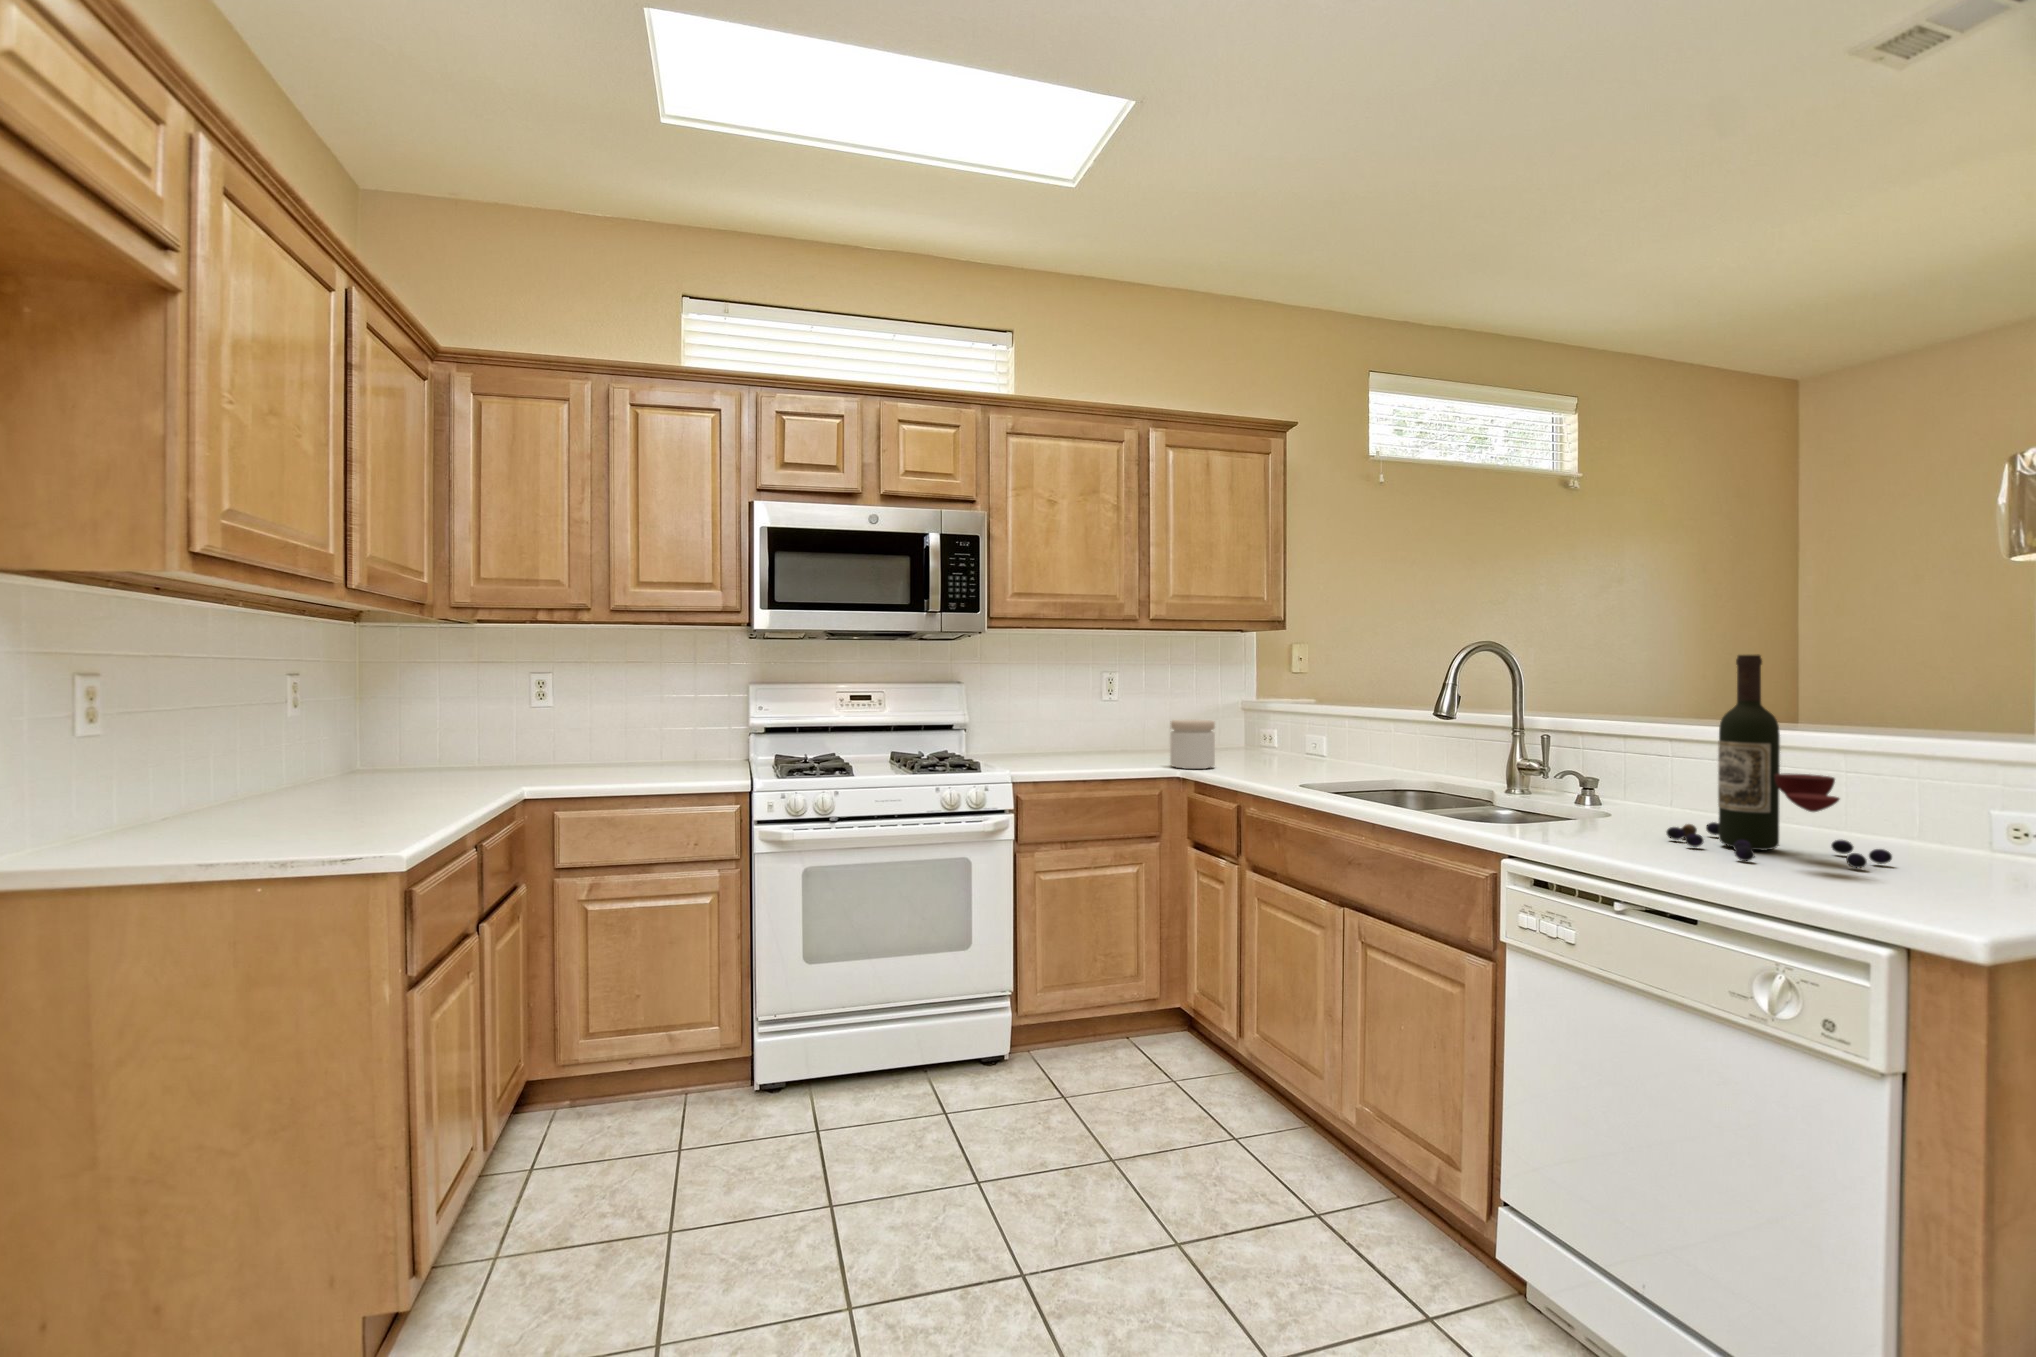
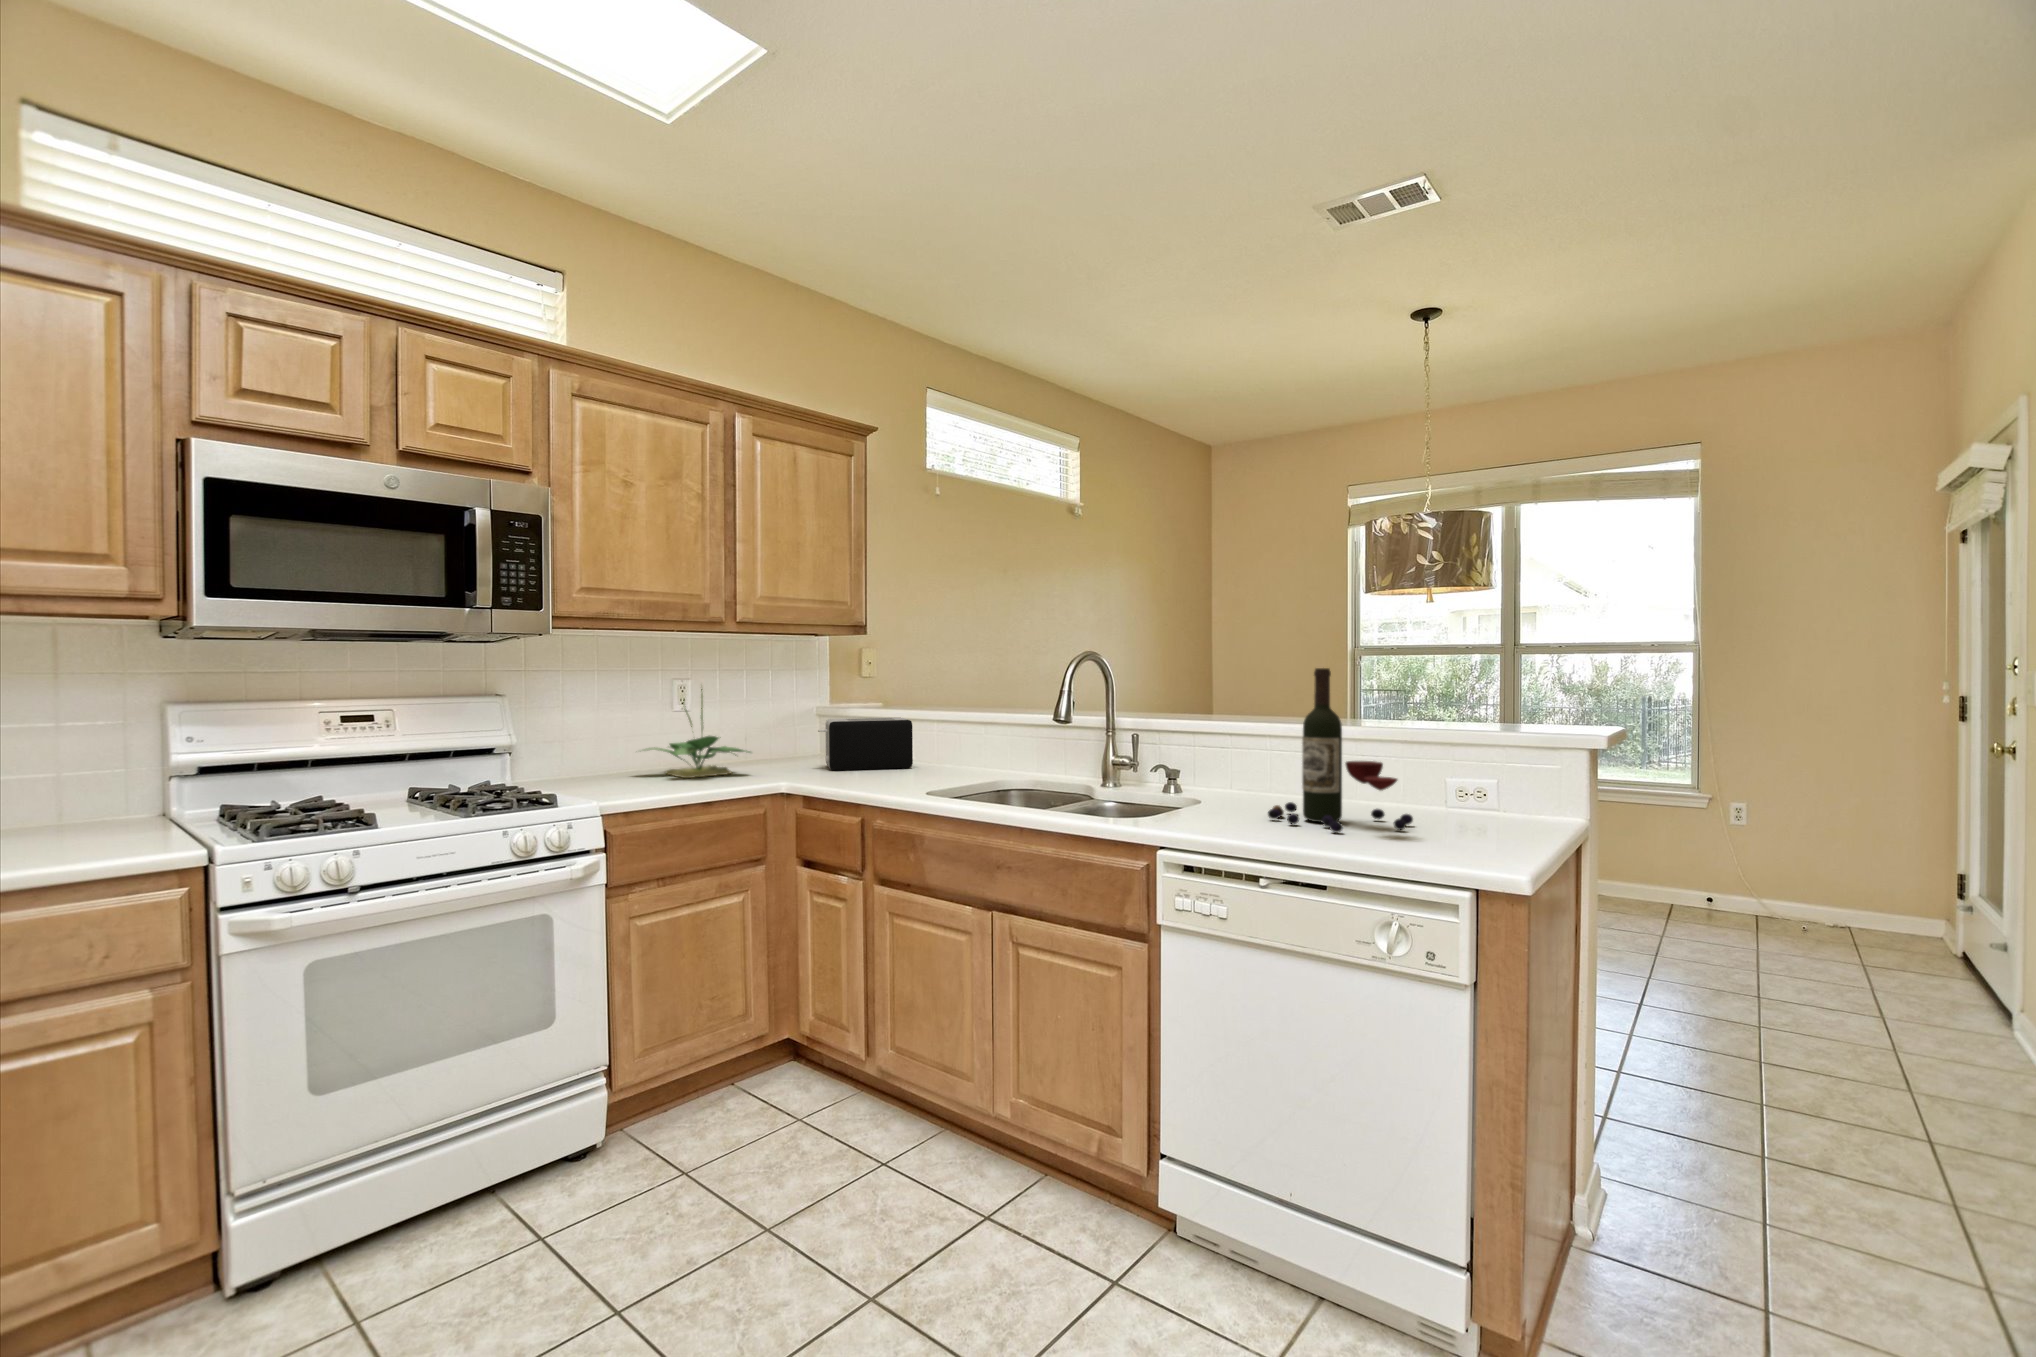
potted plant: none [1063,674,1160,758] -> present [645,689,750,778]
toaster: none [1226,711,1318,762] -> present [818,717,913,771]
jar: present [1170,720,1215,769] -> none [777,731,825,784]

